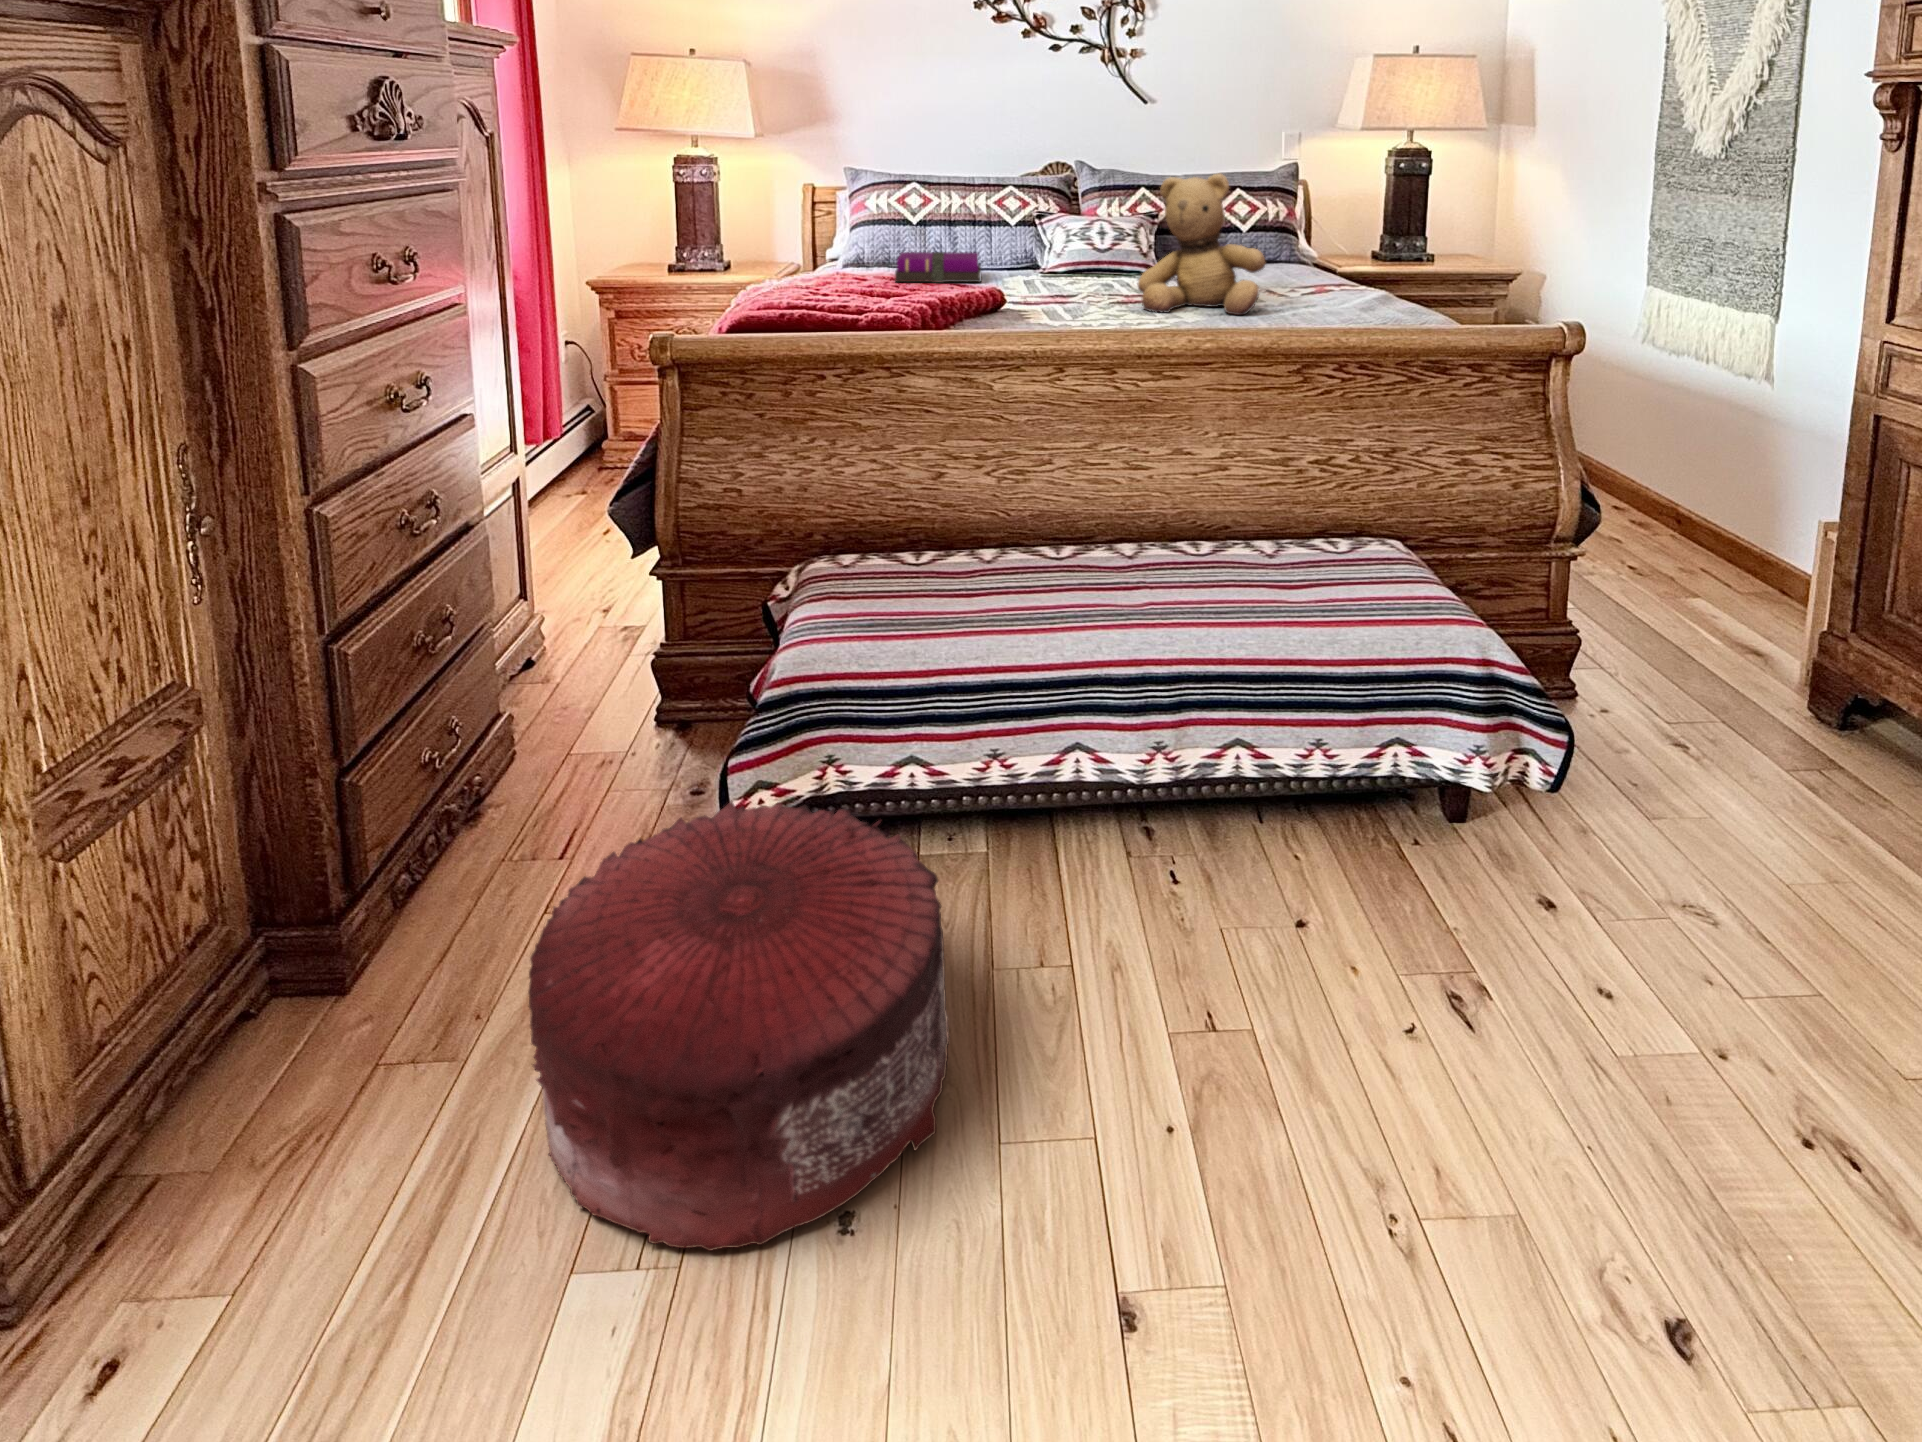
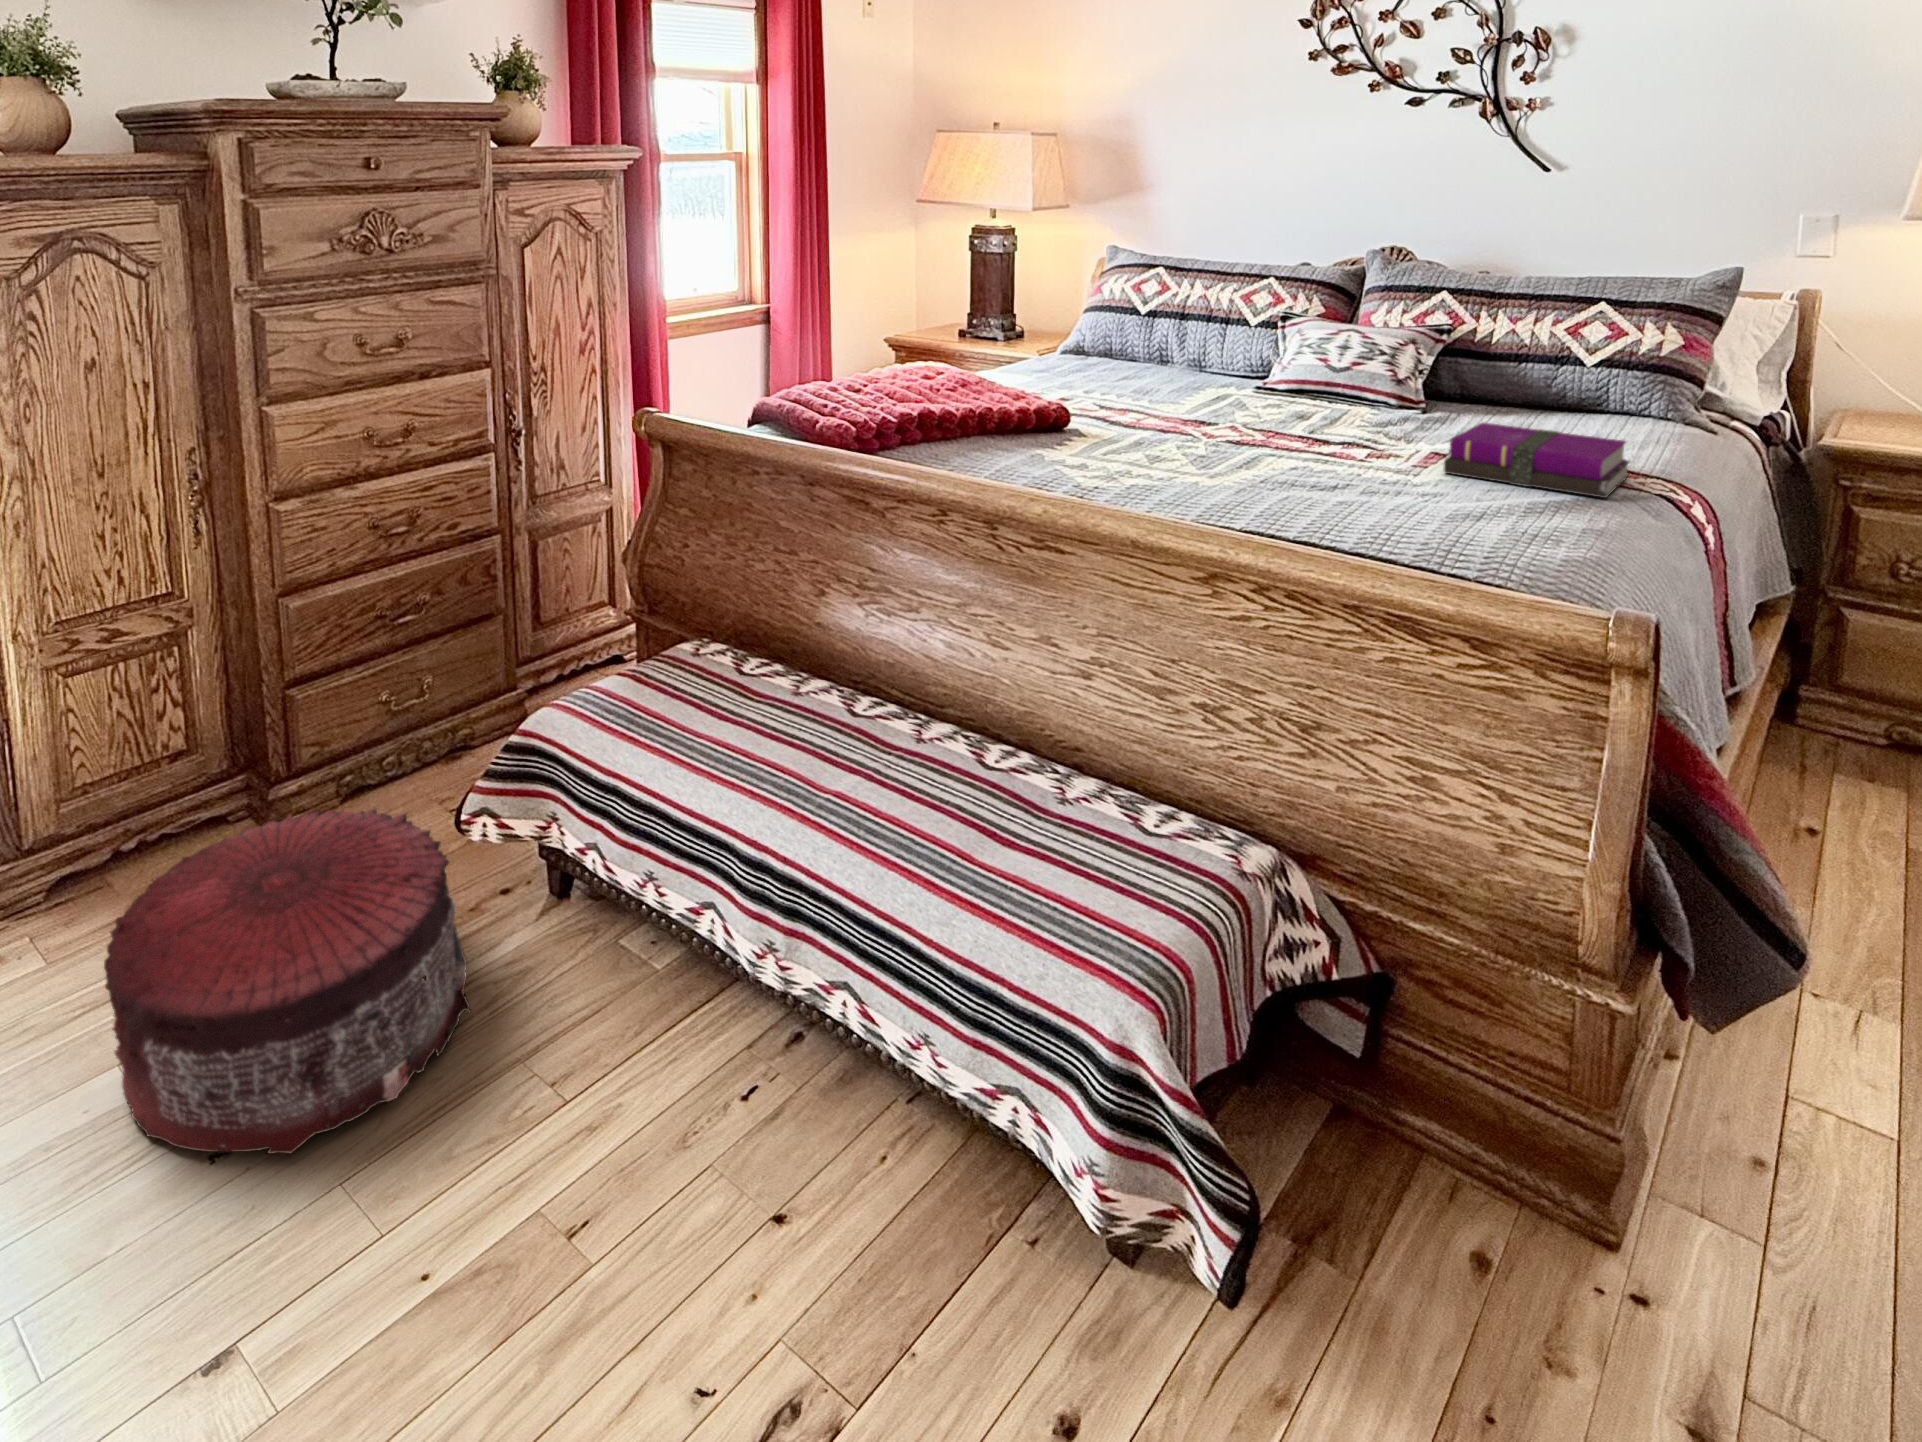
teddy bear: present [1137,174,1266,315] -> none [1206,289,1380,487]
notebook: present [895,252,981,283] -> present [1444,423,1629,498]

